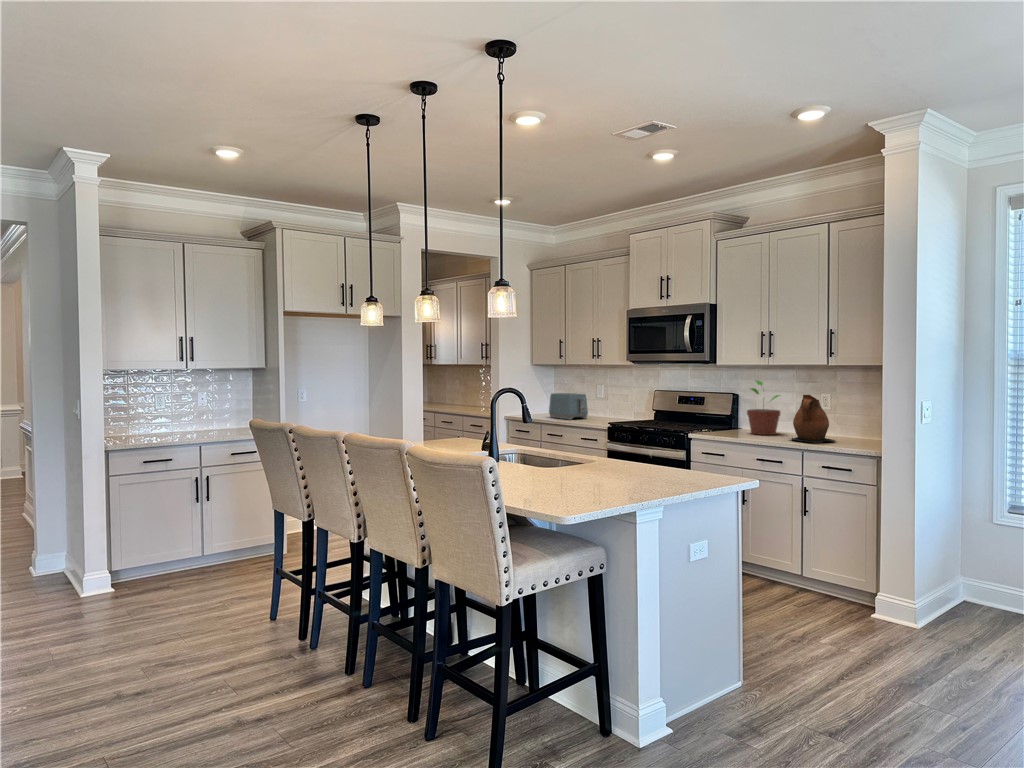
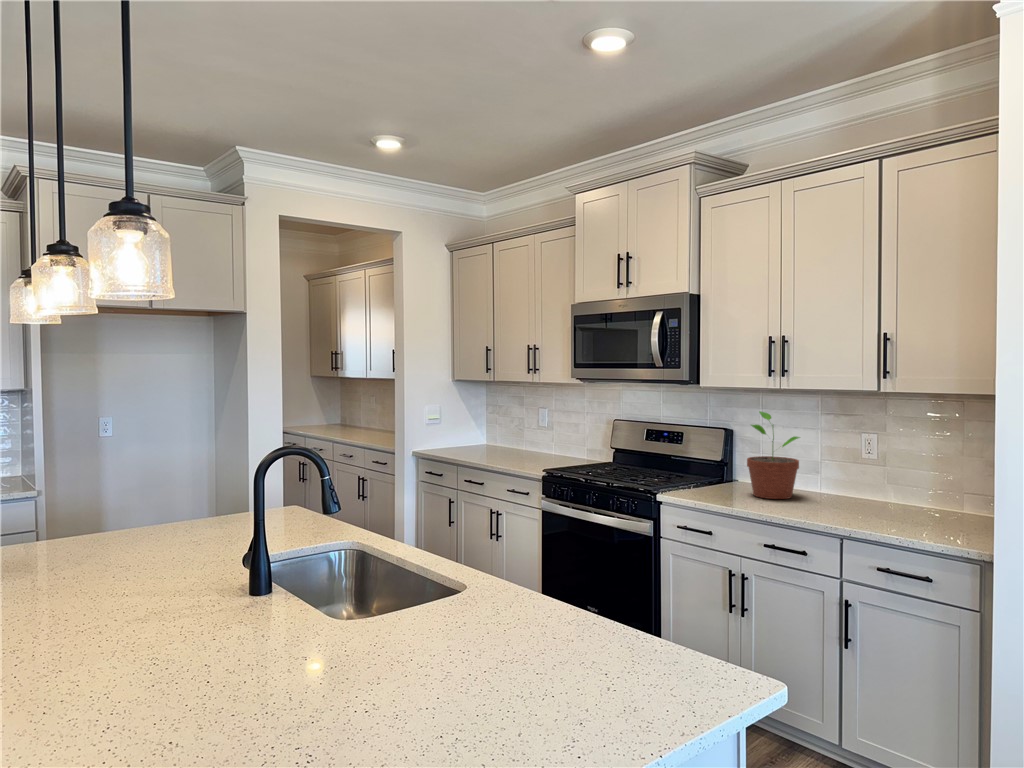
toaster: present [549,393,588,420] -> none [471,420,523,460]
ceramic pitcher: present [791,395,835,442] -> none [813,440,894,521]

